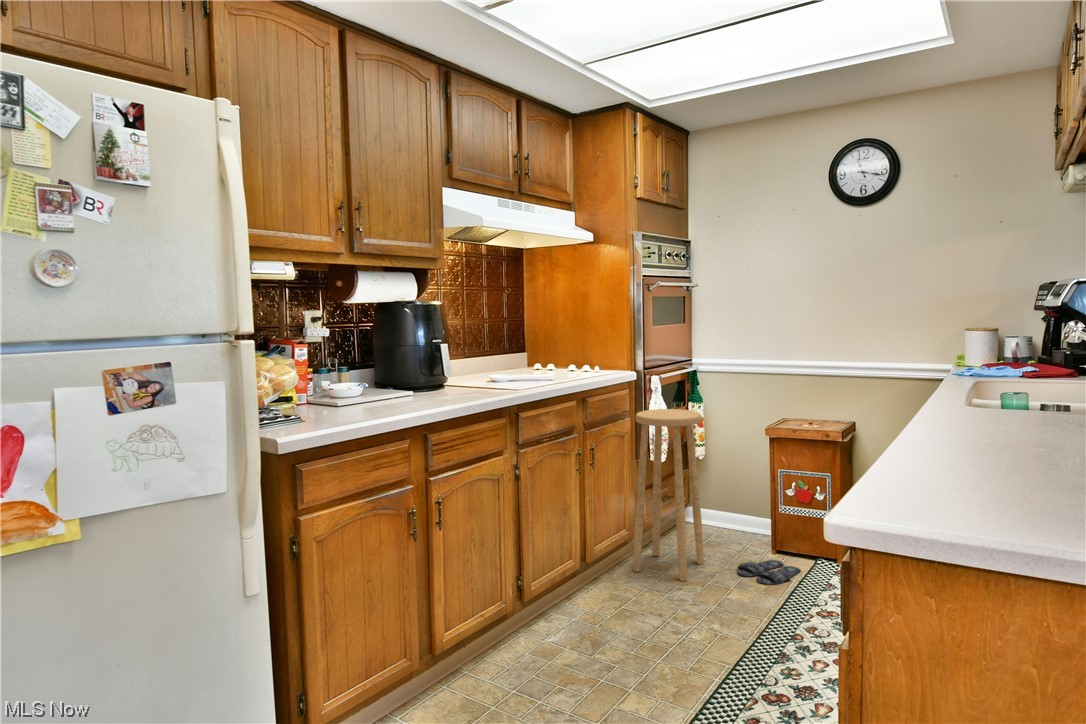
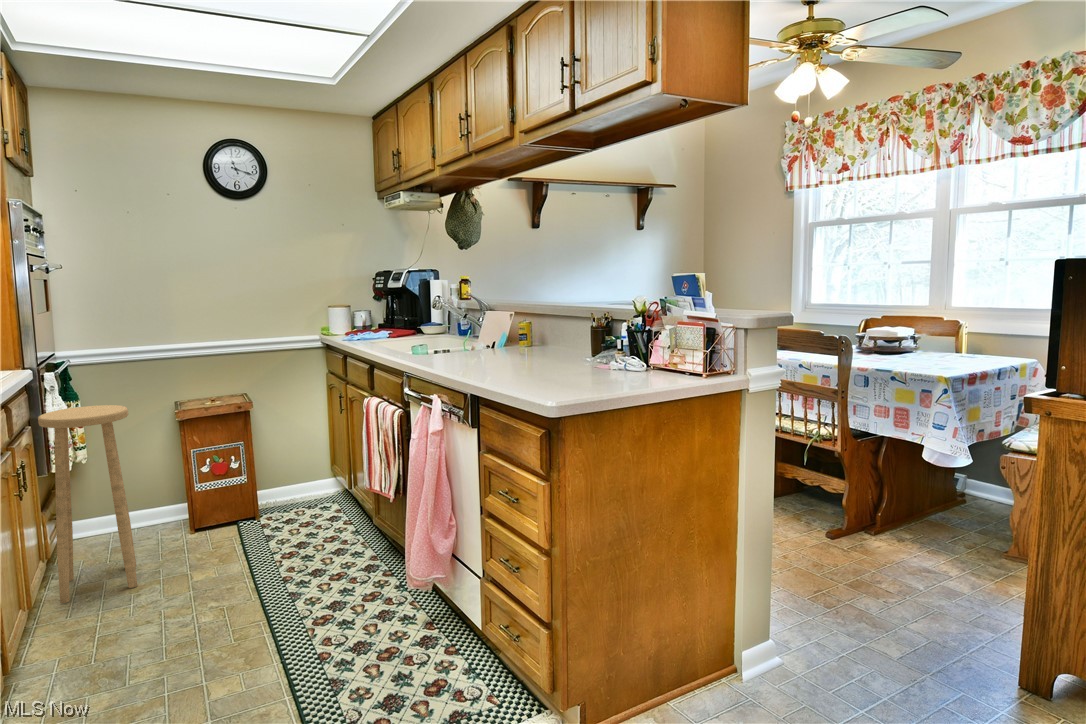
slippers: present [737,560,801,585] -> none [178,535,236,560]

